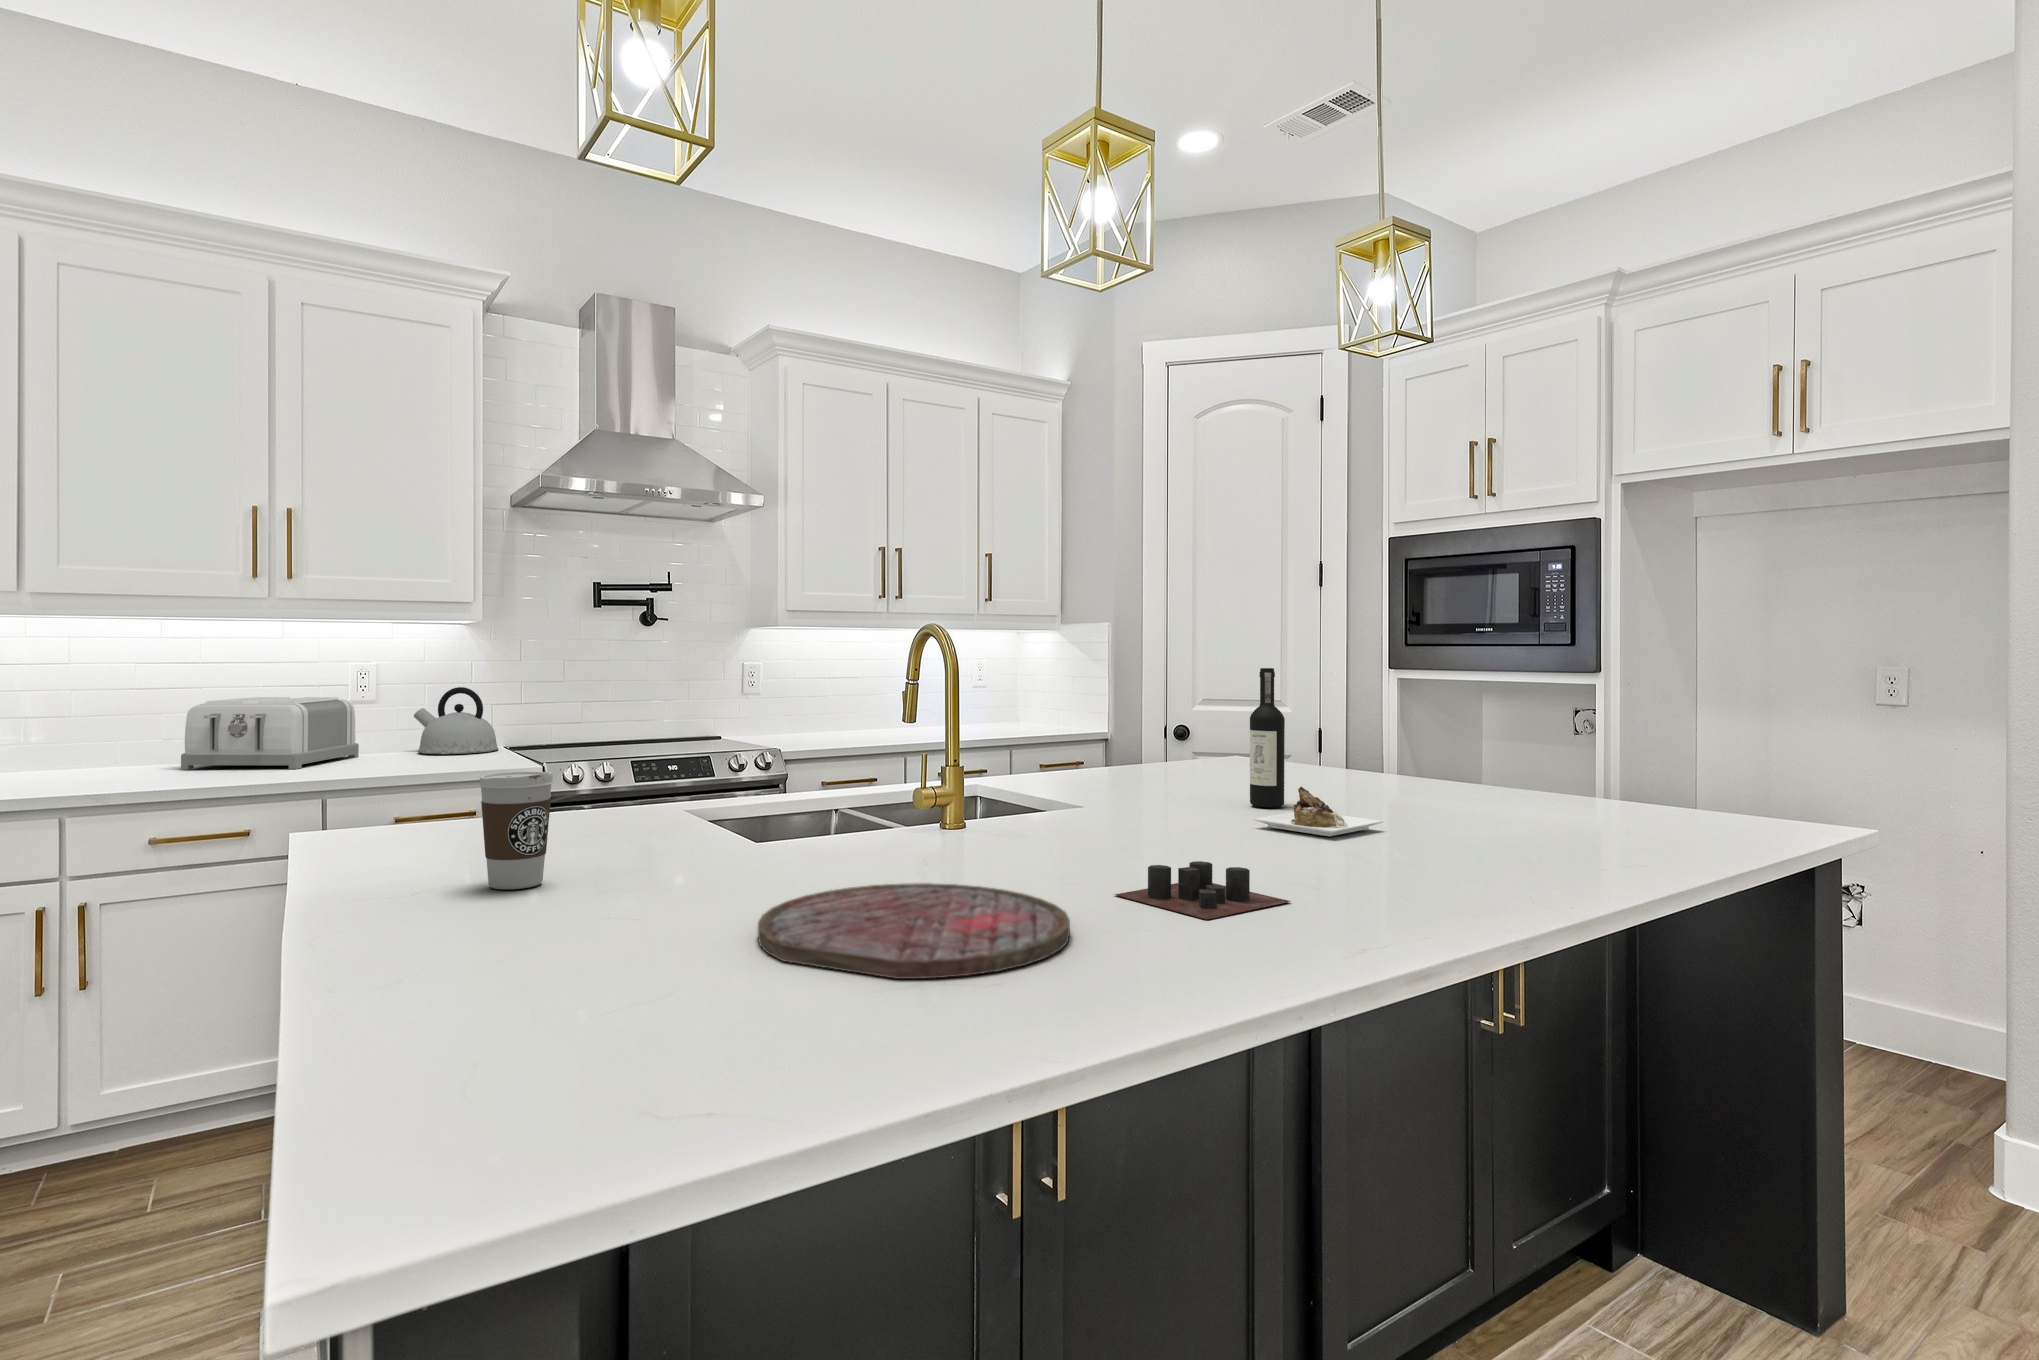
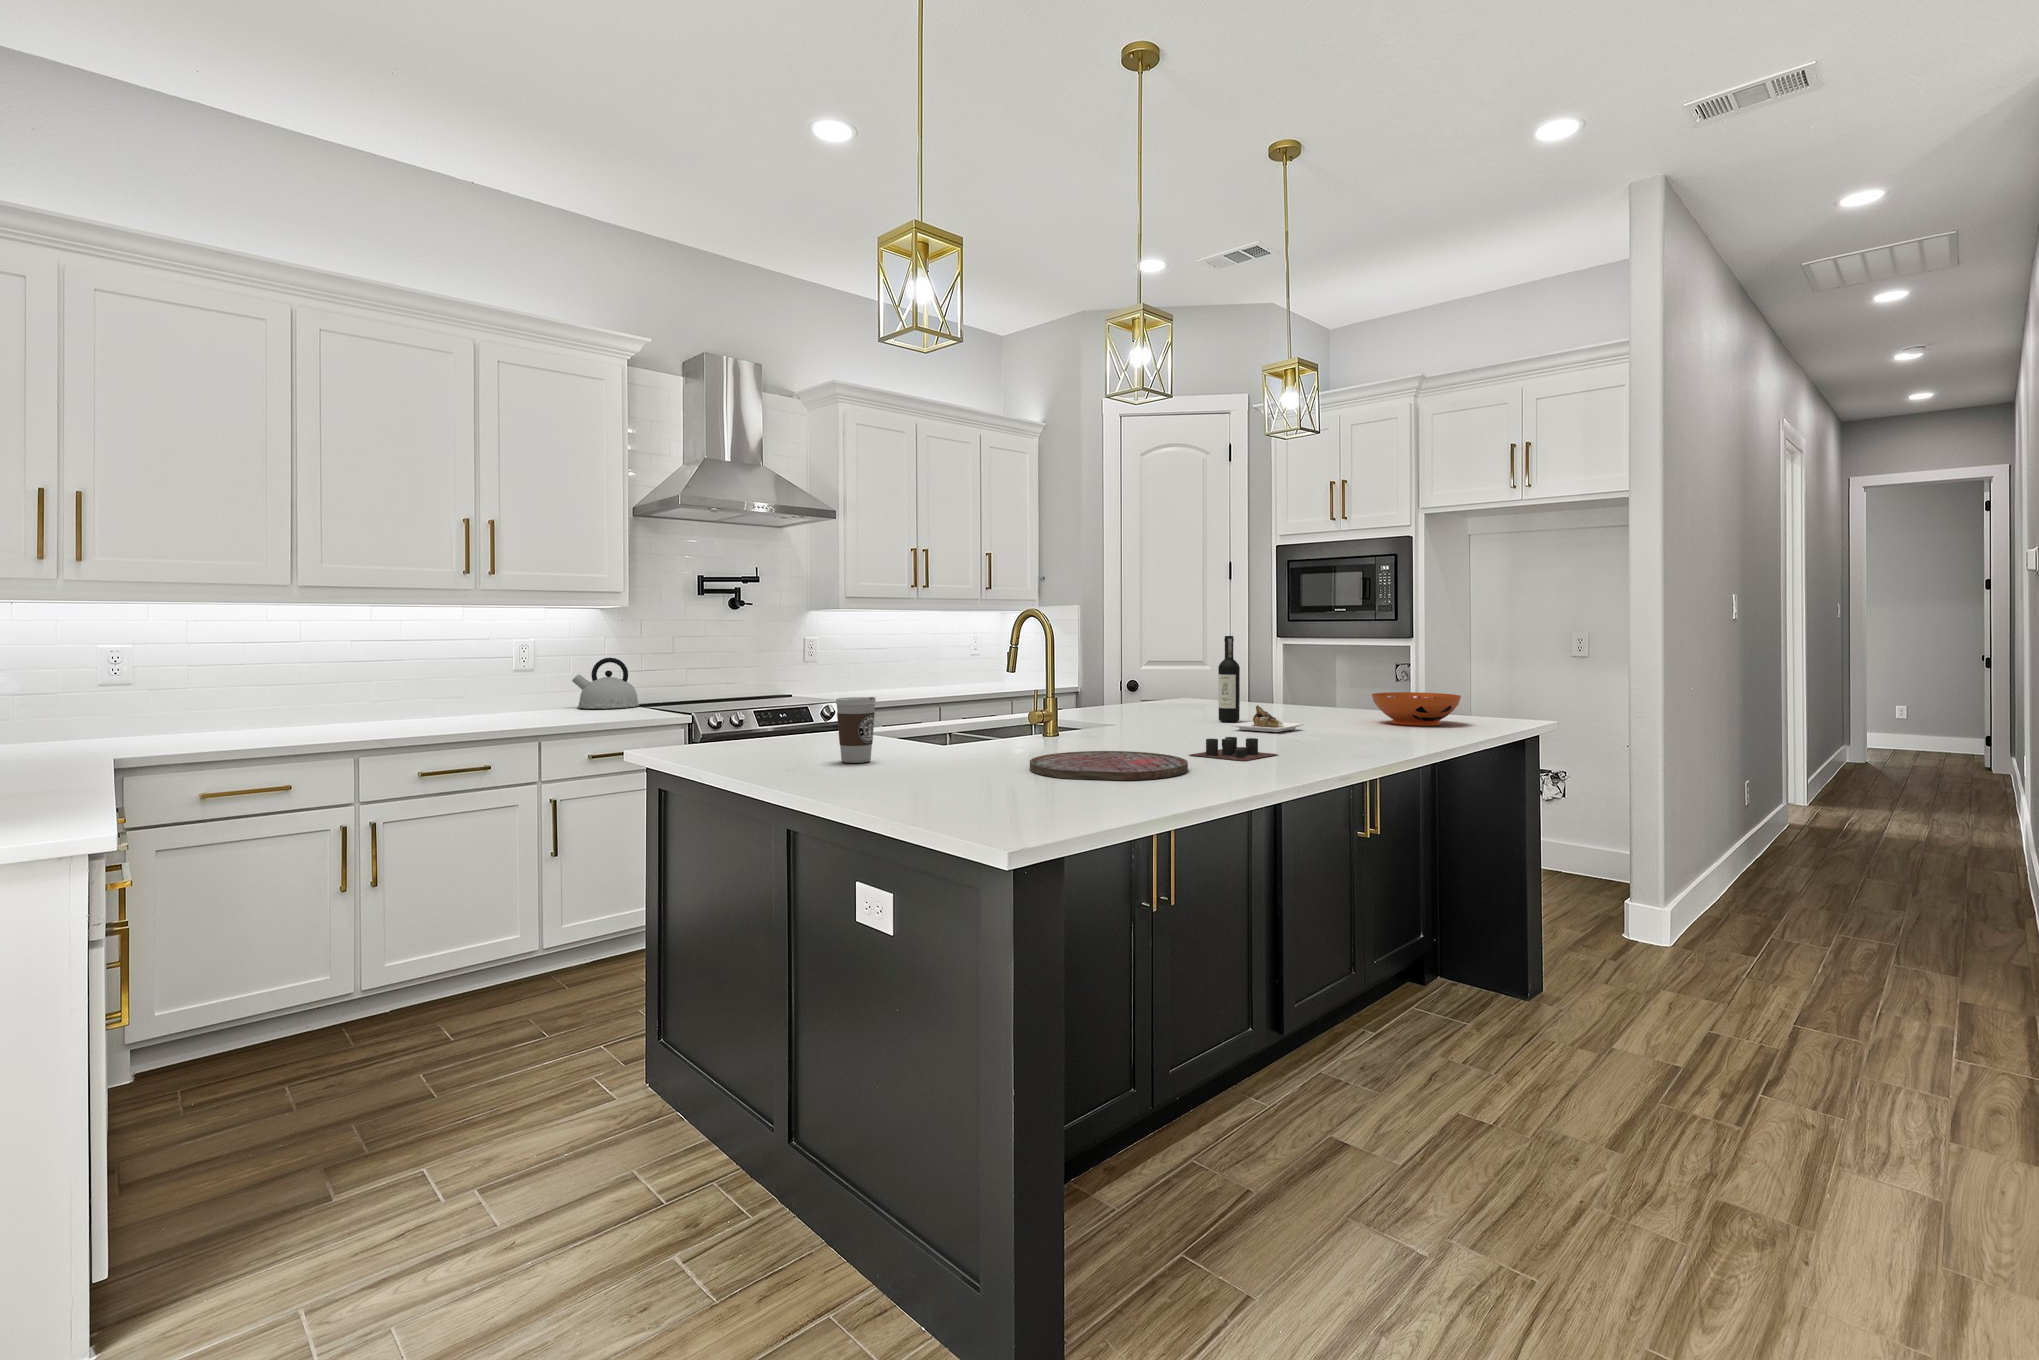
toaster: present [181,697,359,769] -> none [415,666,536,722]
decorative bowl: none [1514,765,1681,829] -> present [1372,692,1461,726]

